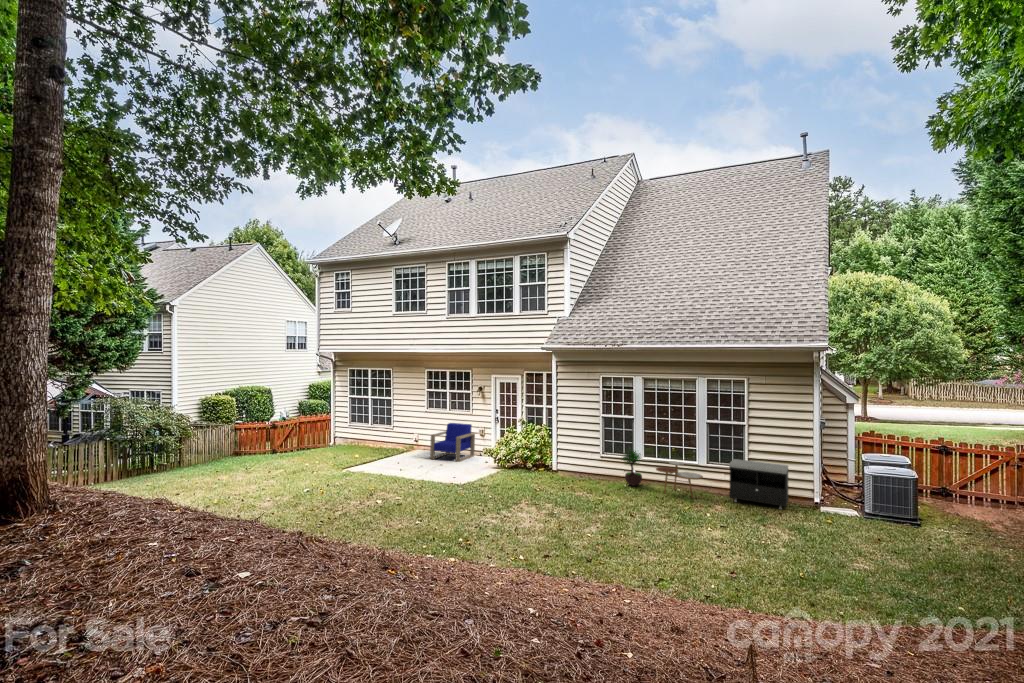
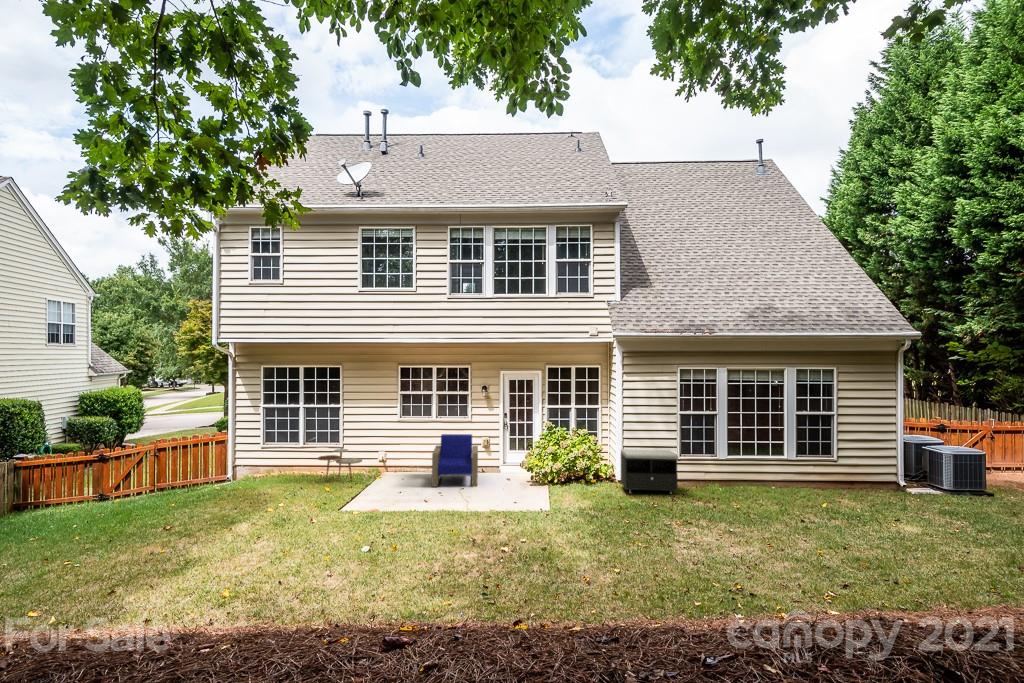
potted tree: present [622,451,642,486] -> none [710,447,737,491]
storage bench: present [729,459,788,509] -> present [621,449,678,494]
side table: present [656,461,703,498] -> present [318,449,362,481]

